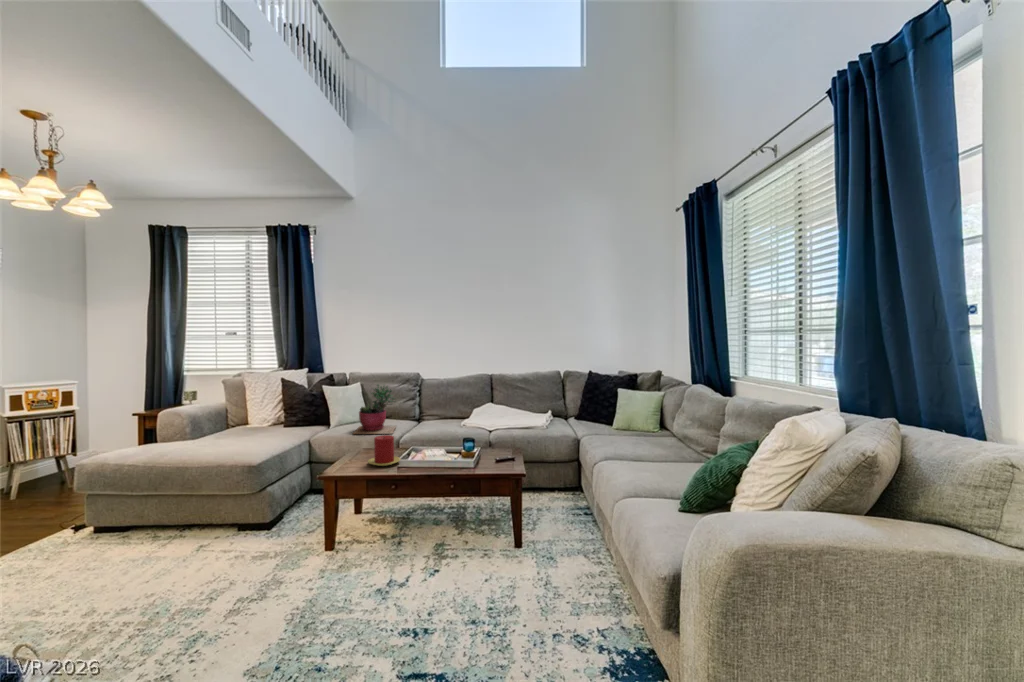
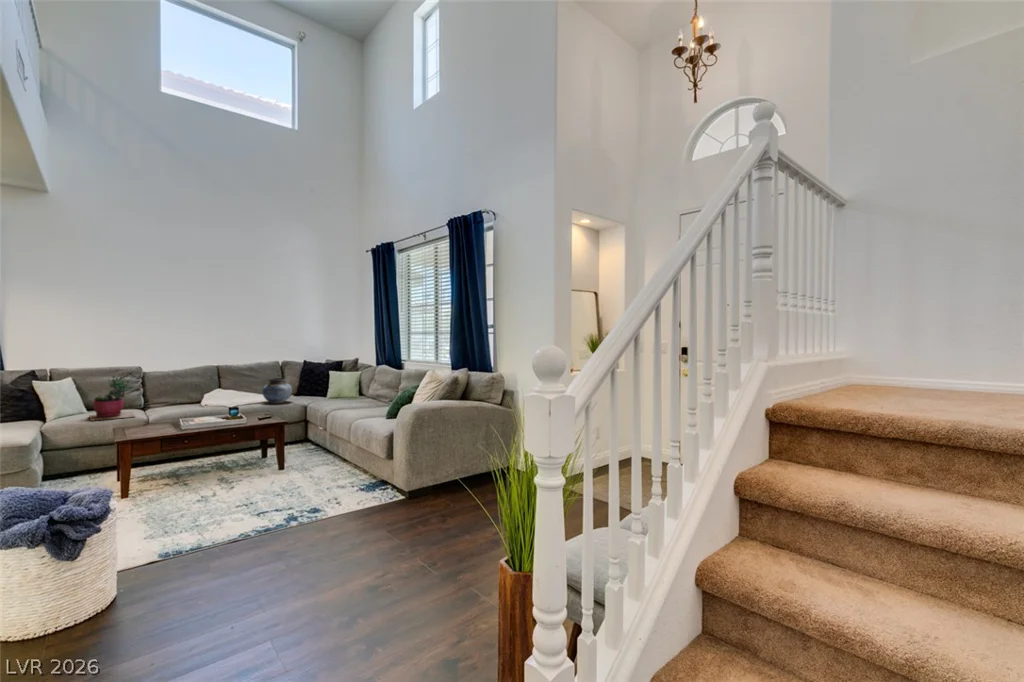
vase: none [530,395,566,430] -> present [262,378,292,403]
candle: present [368,435,400,466] -> none [147,409,177,432]

